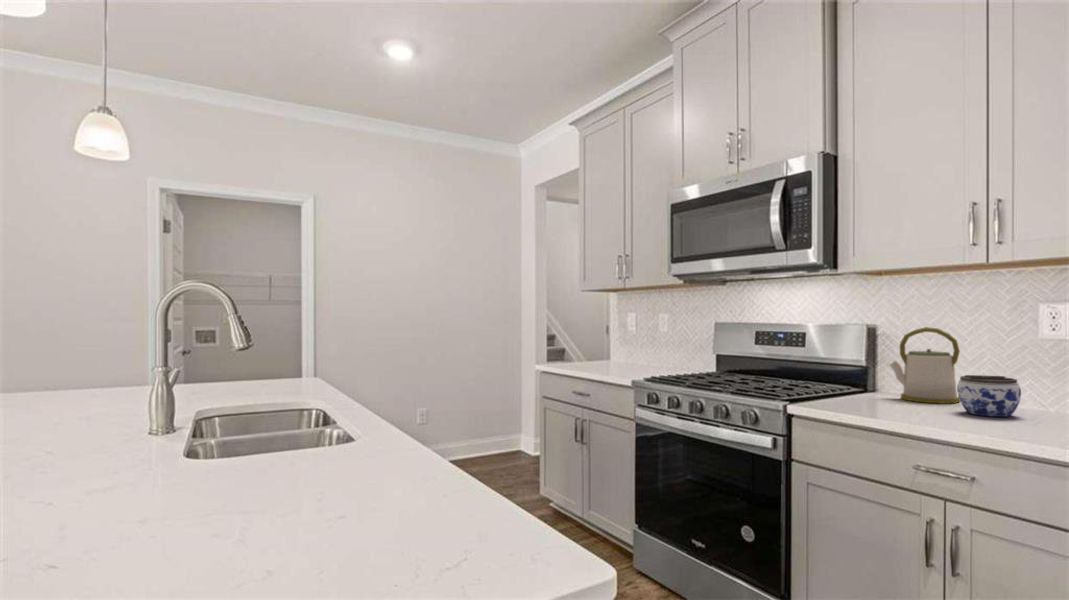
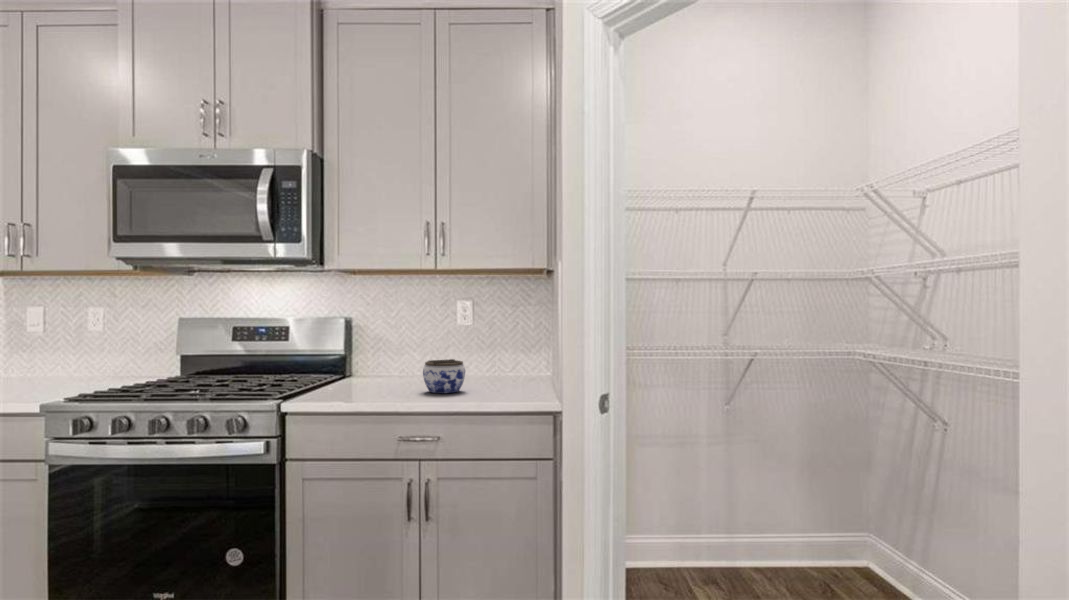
kettle: present [890,327,960,403] -> none [367,320,421,387]

